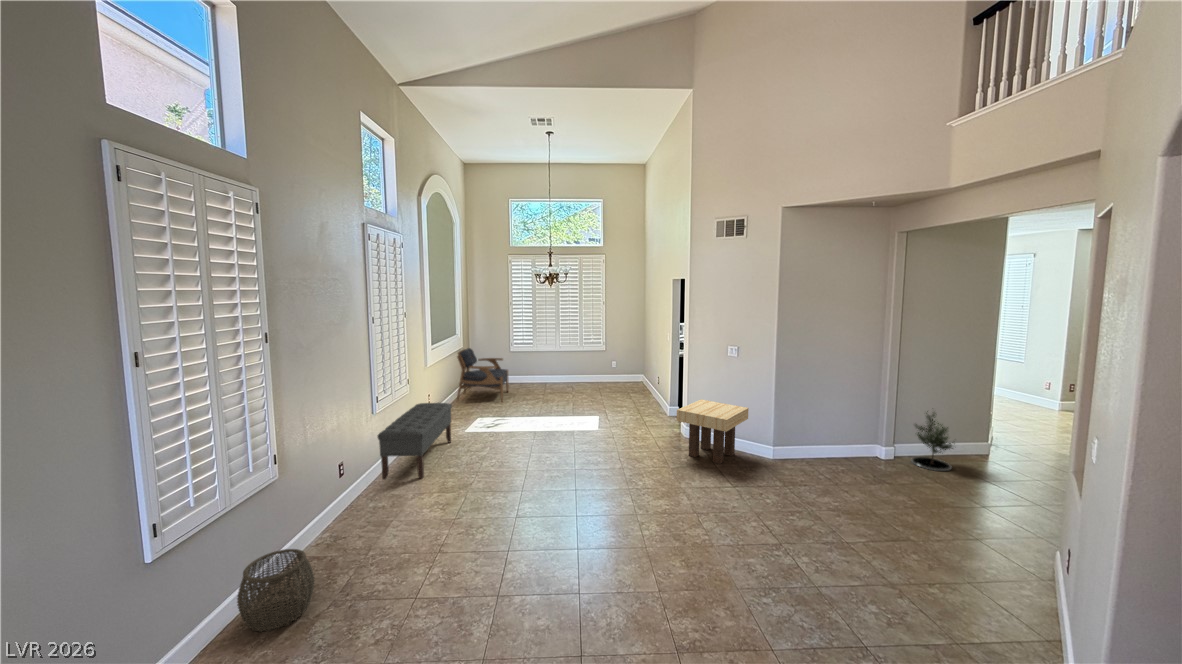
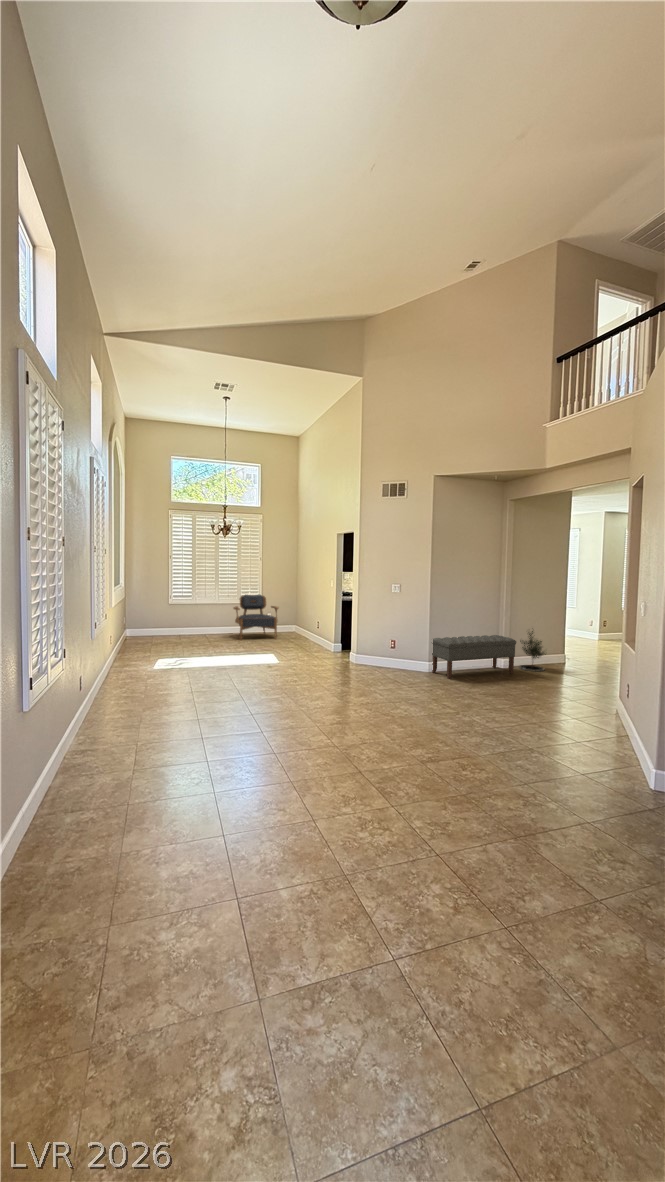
armchair: present [457,348,509,402] -> present [234,595,279,640]
side table: present [677,400,749,464] -> none [356,630,409,677]
bench: present [378,403,452,480] -> present [432,635,516,679]
woven basket: present [237,549,315,632] -> none [64,726,125,789]

